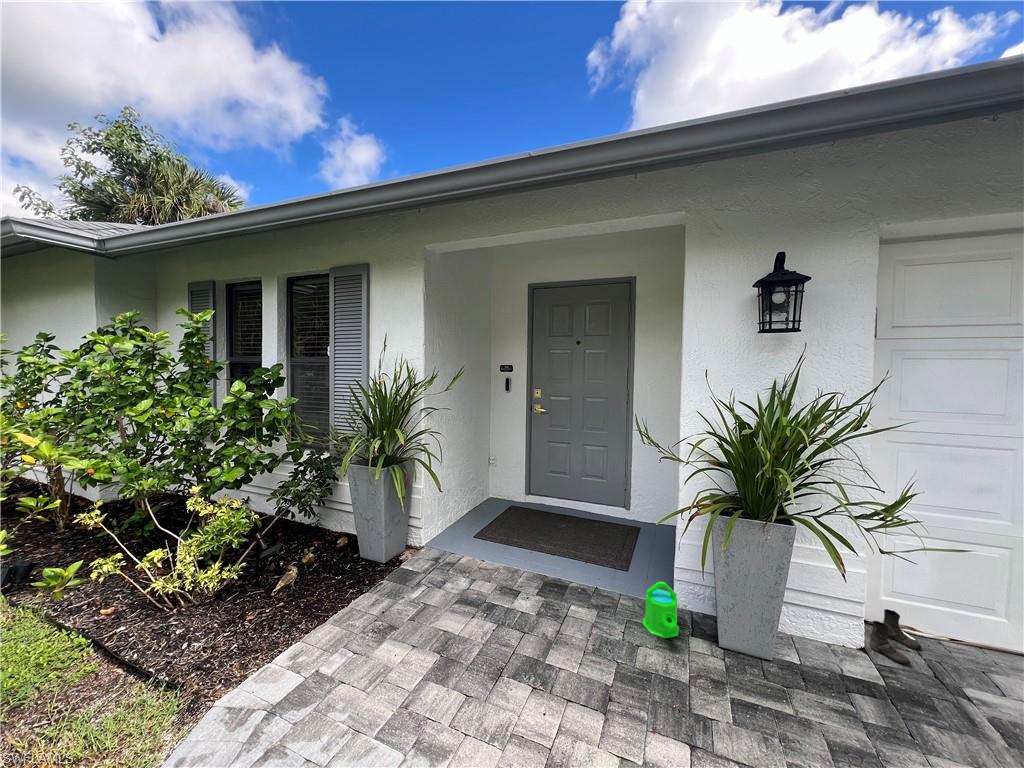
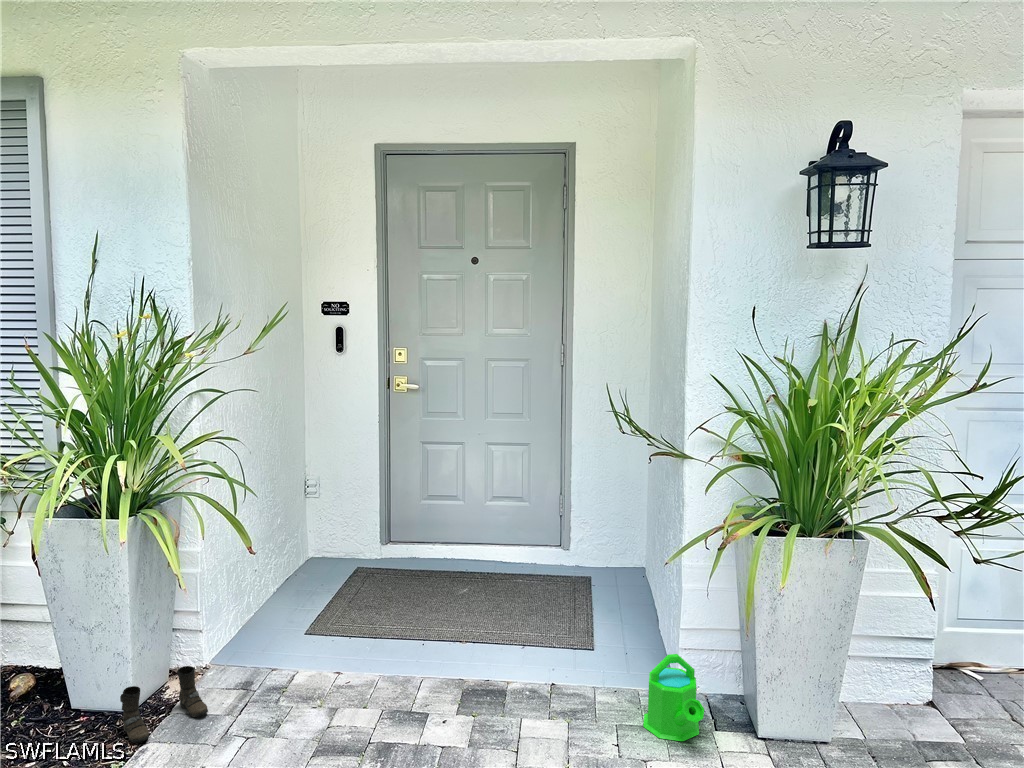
boots: present [870,609,921,664] -> present [120,666,208,743]

